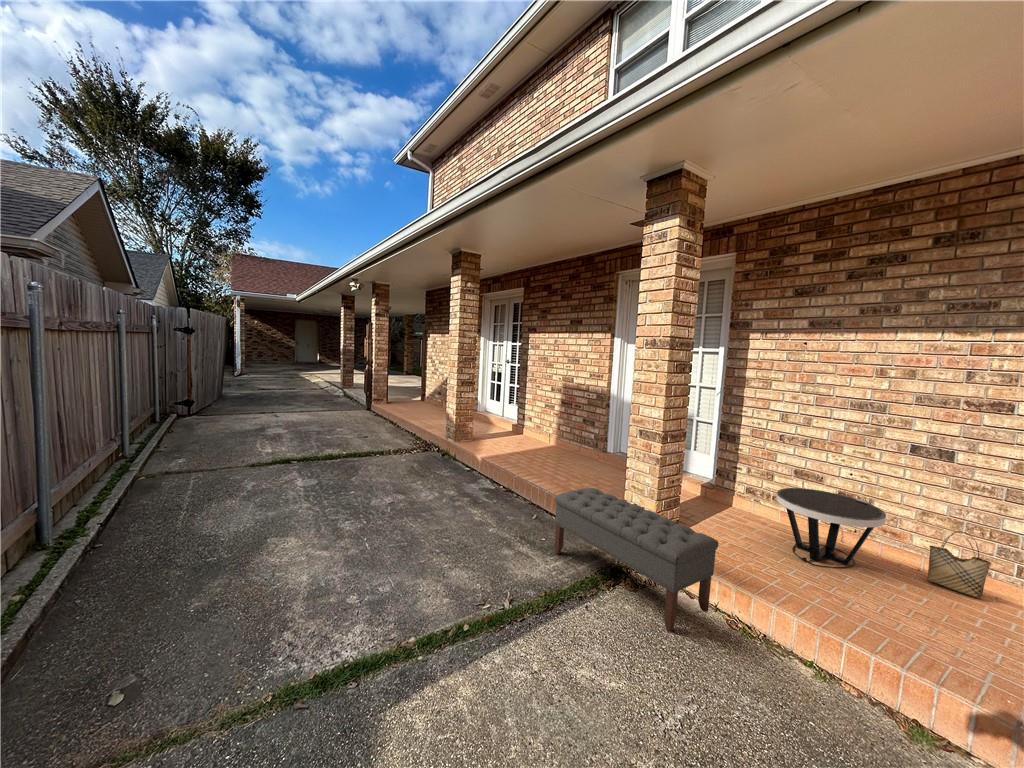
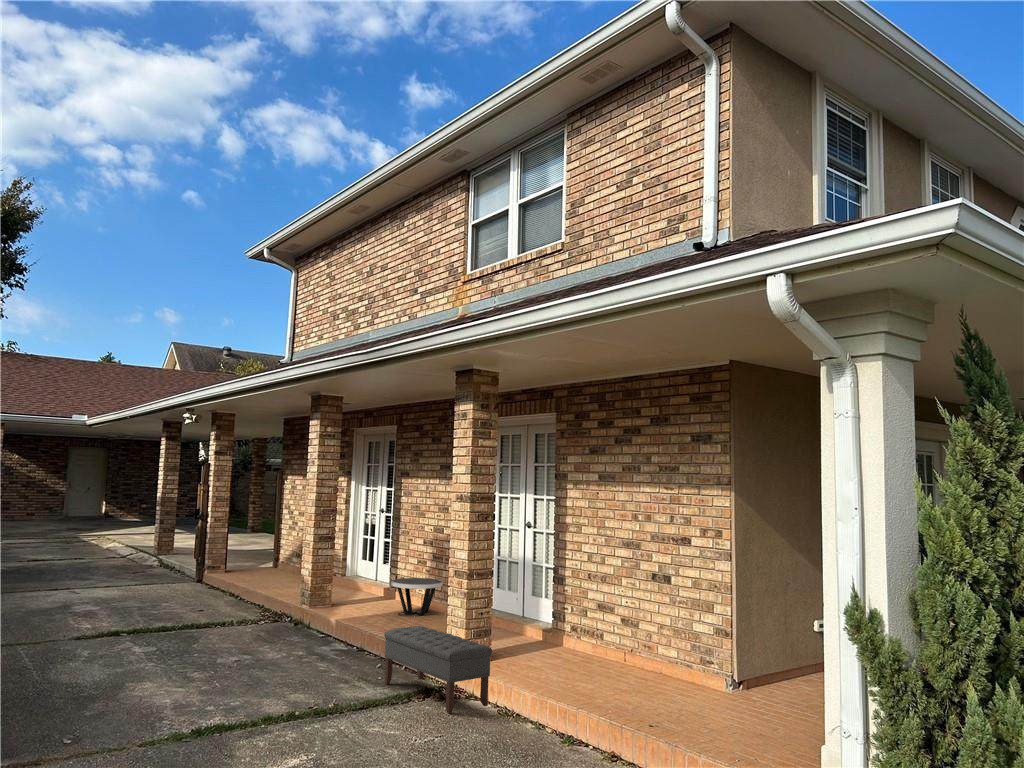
side table: present [776,488,886,568] -> present [392,578,442,616]
woven basket: present [927,531,991,598] -> none [657,635,686,682]

